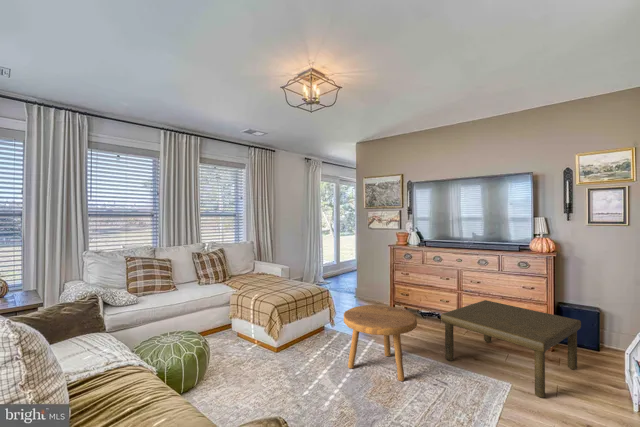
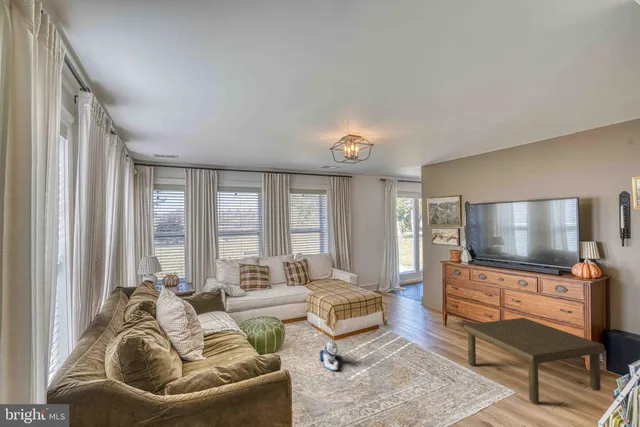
footstool: present [344,305,417,381] -> none [377,312,436,373]
plush toy: none [268,356,303,399] -> present [319,342,340,371]

